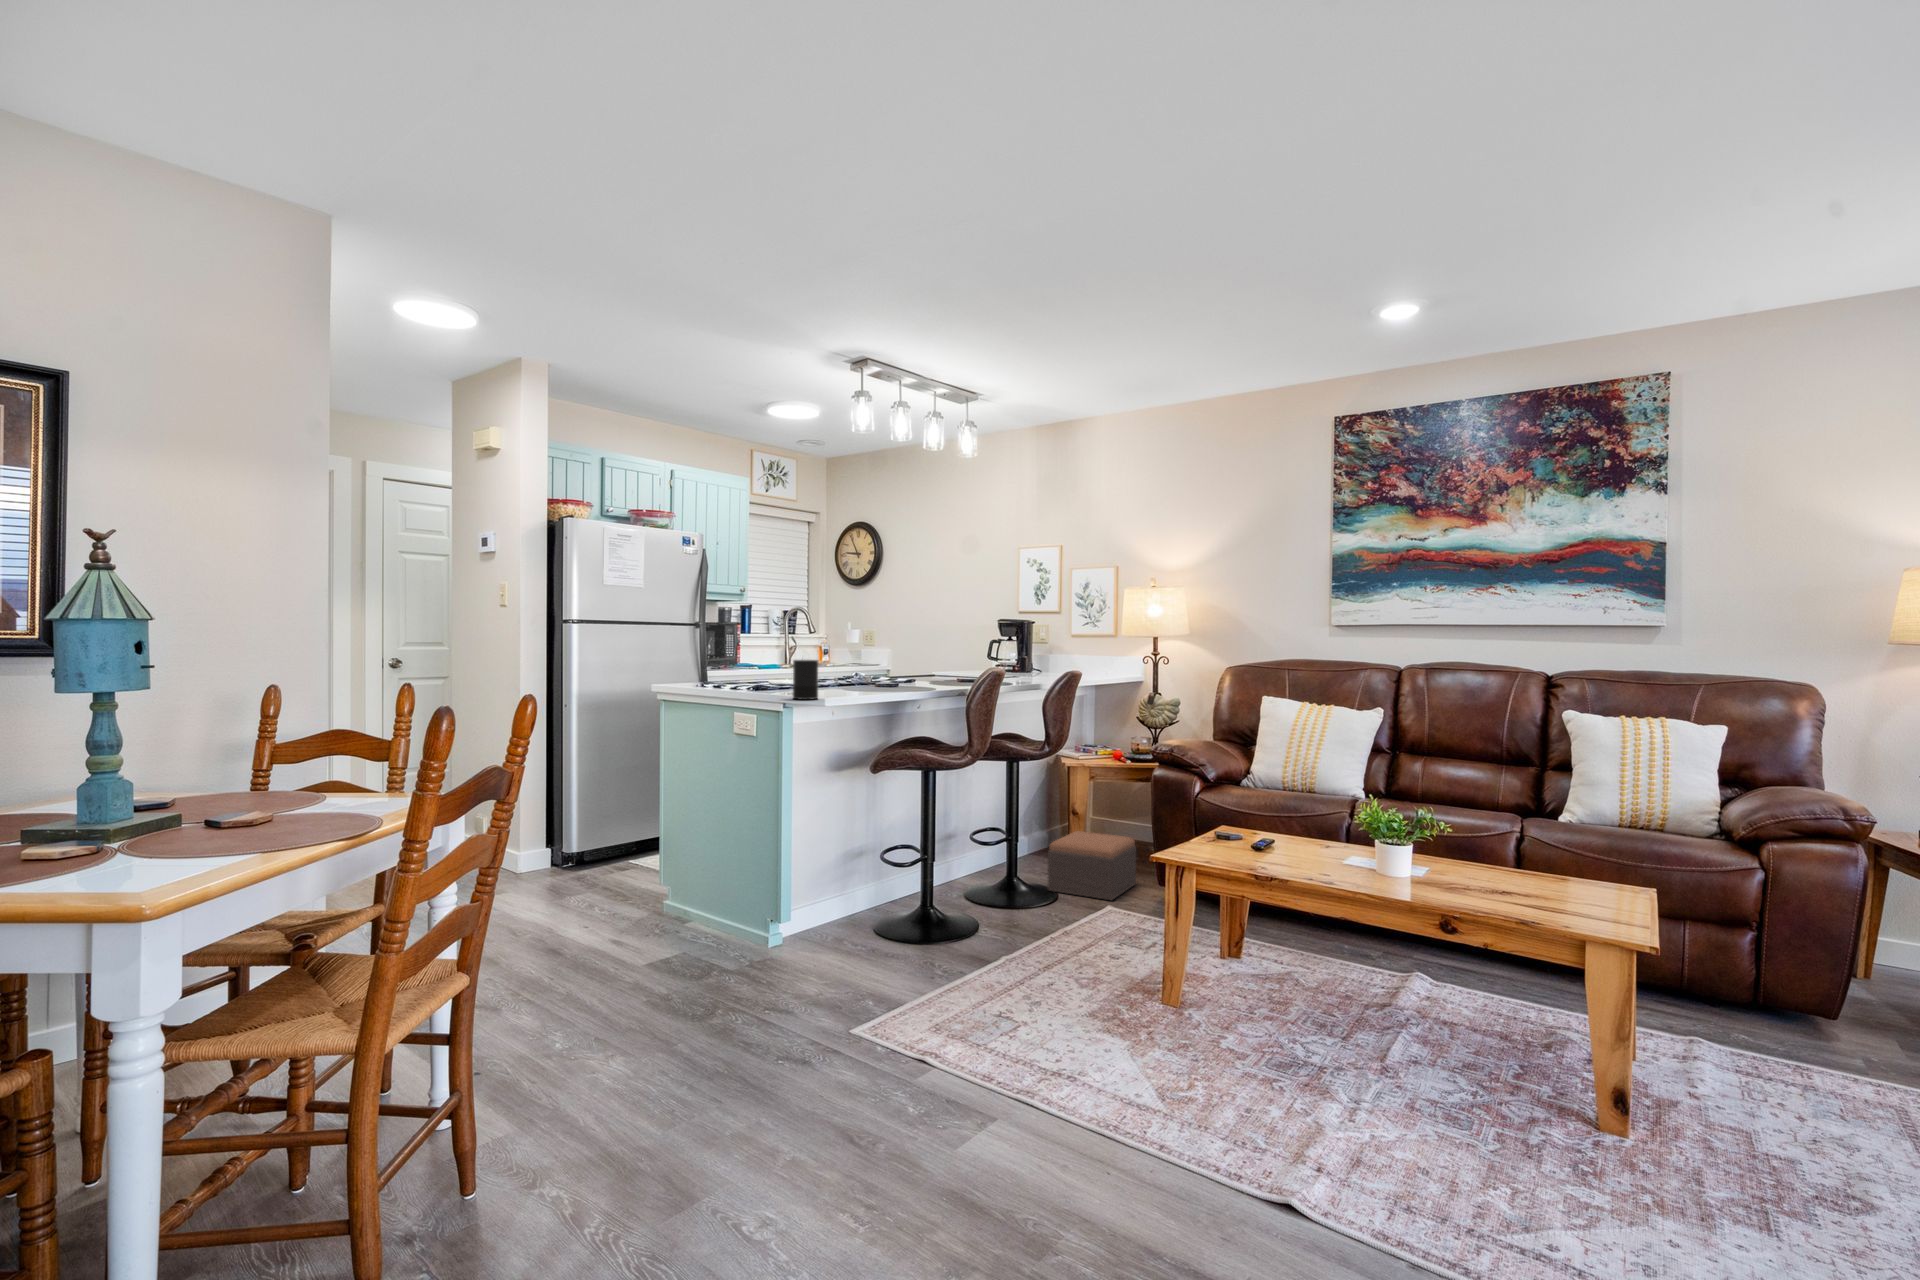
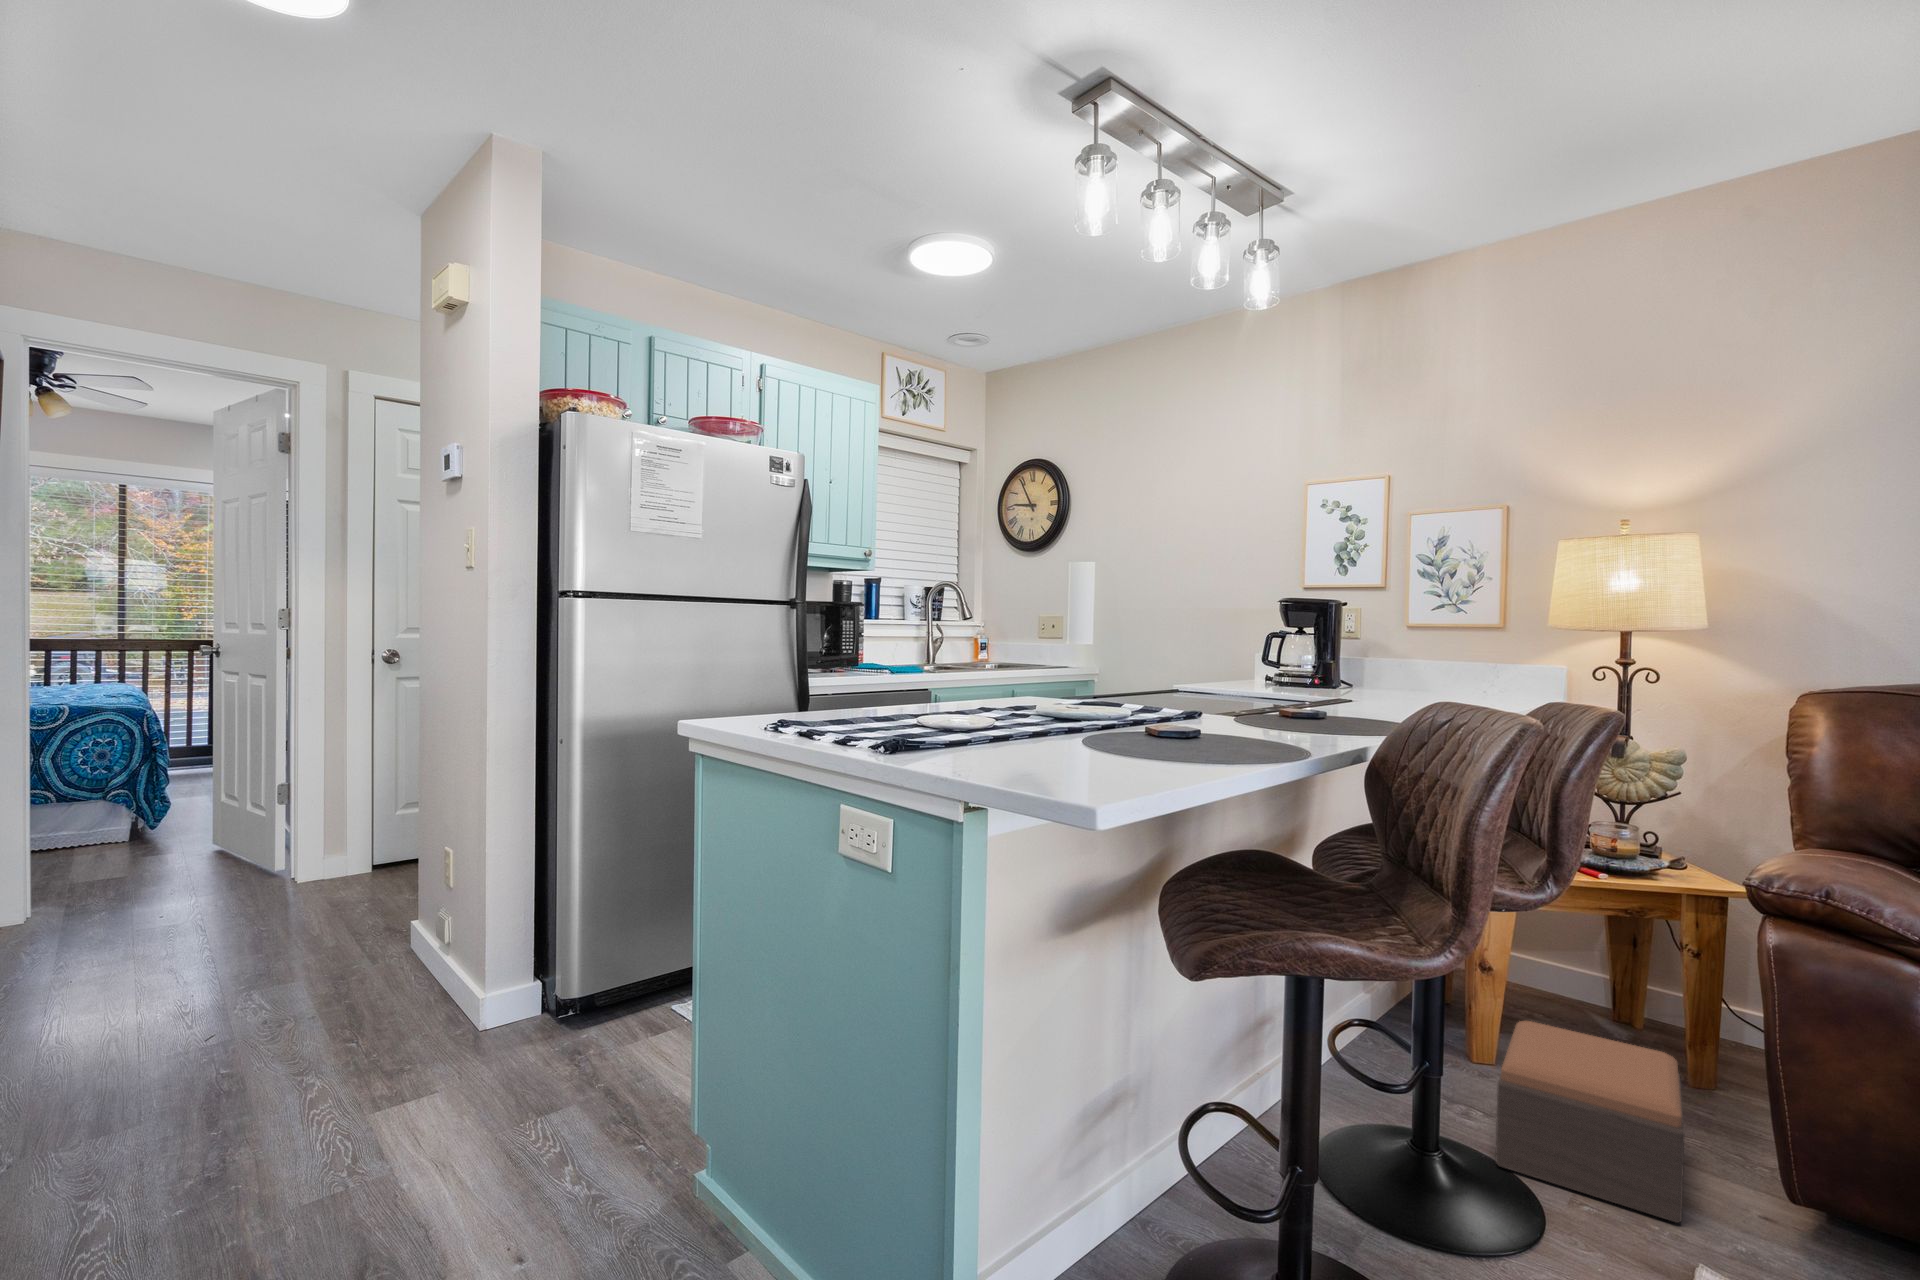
candle: present [793,659,818,700] -> none [994,669,1062,789]

